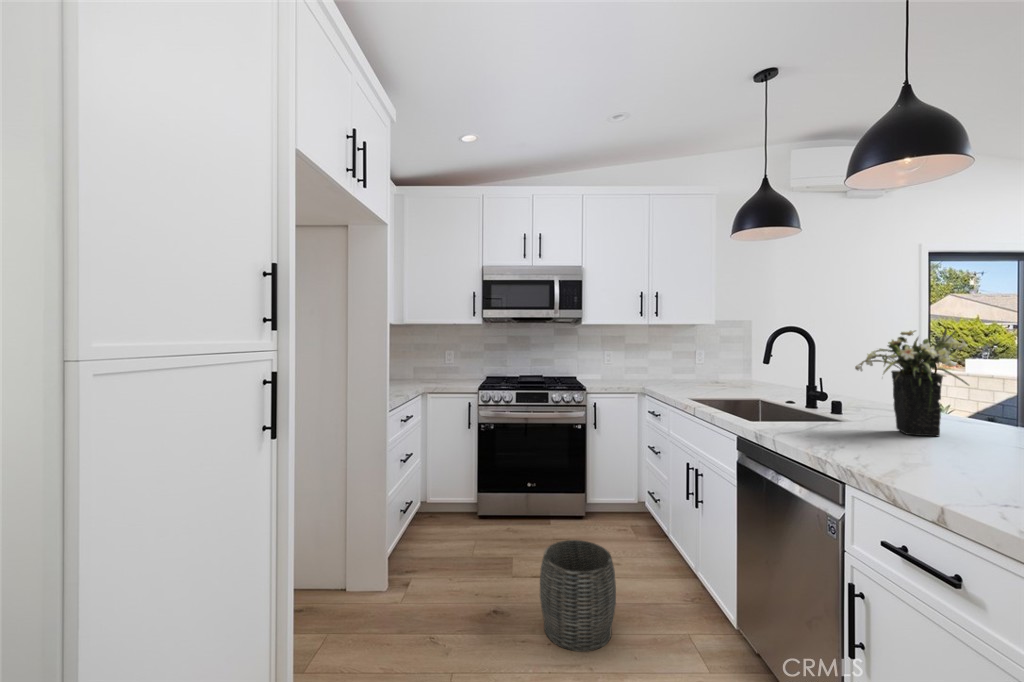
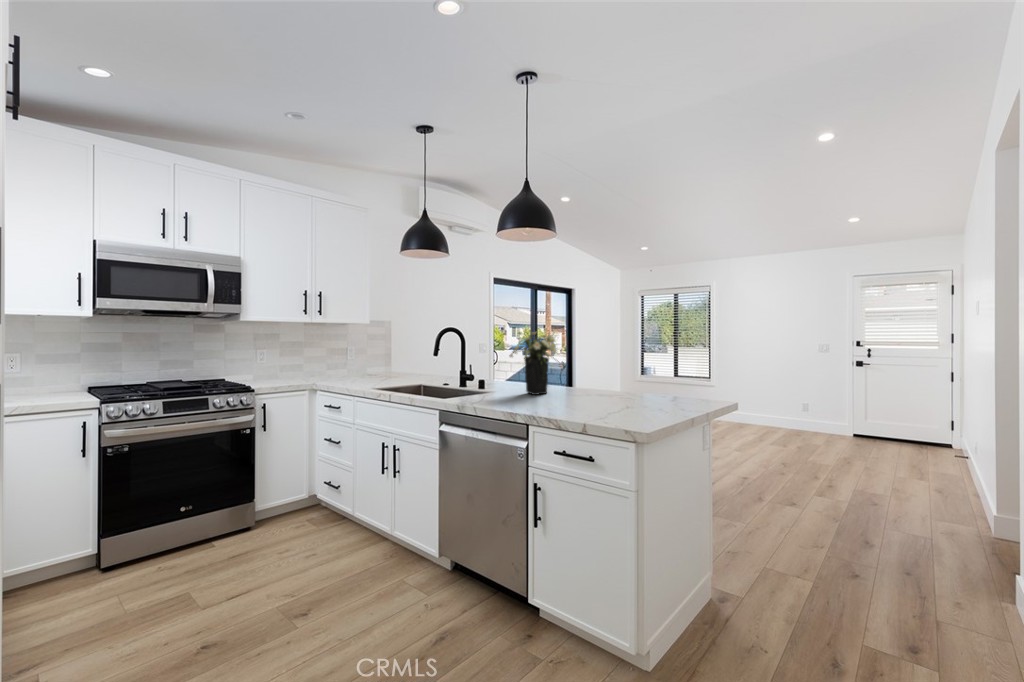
woven basket: present [540,540,616,652] -> none [271,536,351,645]

